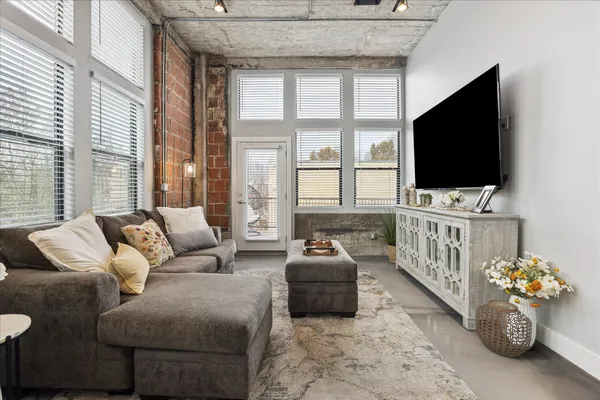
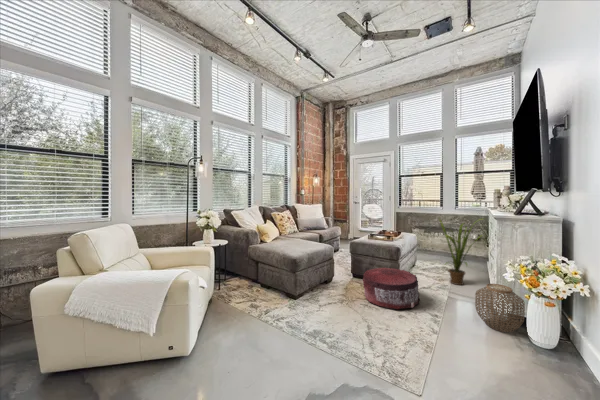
house plant: none [388,220,433,298] -> present [439,219,472,285]
pouf: none [338,297,417,369] -> present [363,267,420,309]

